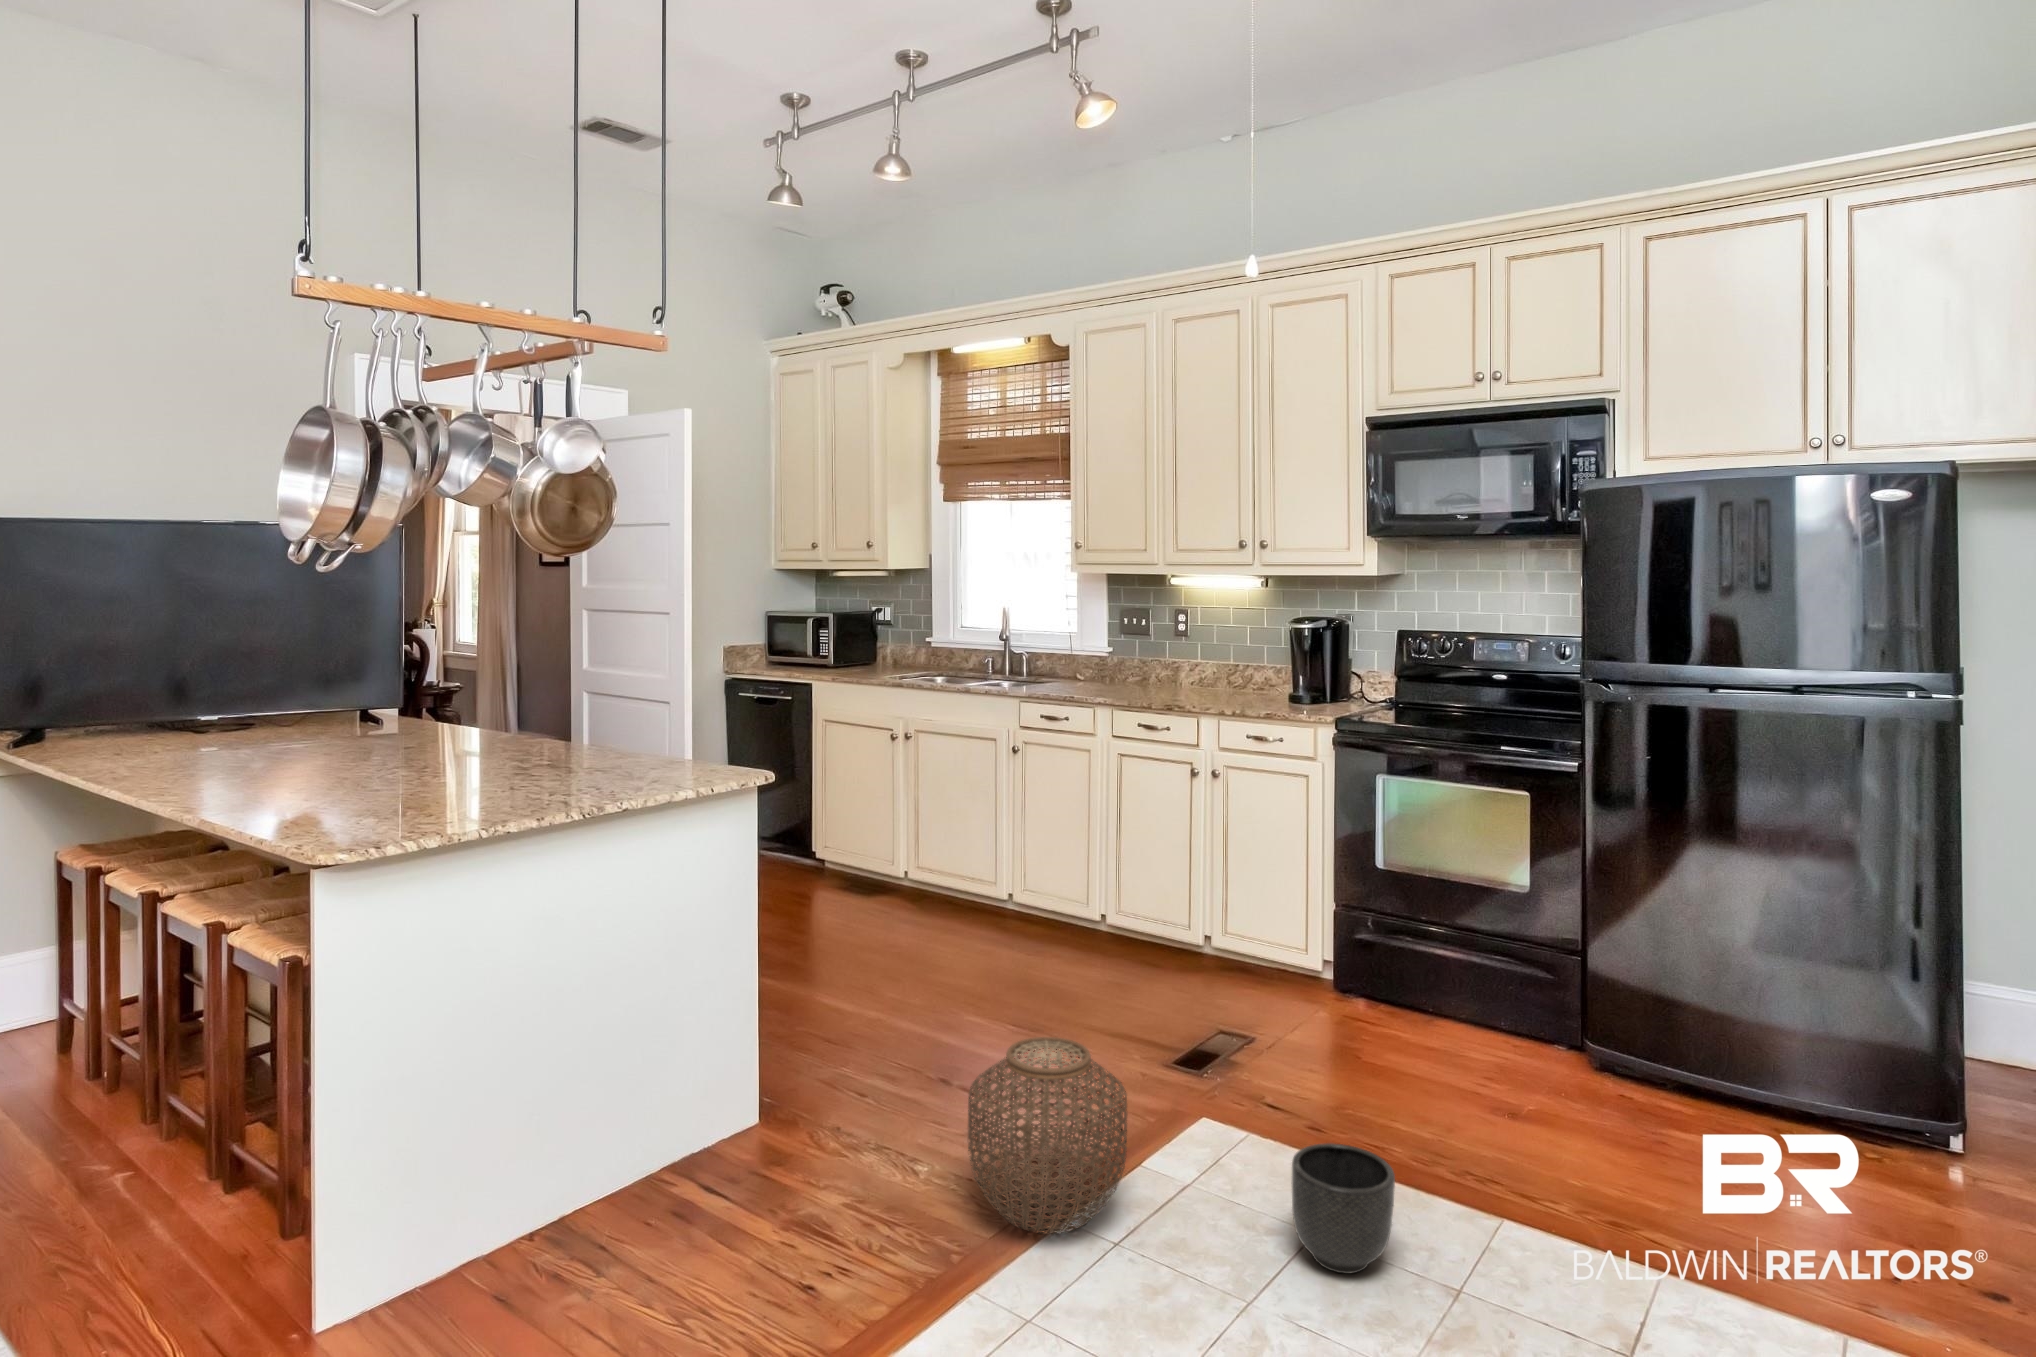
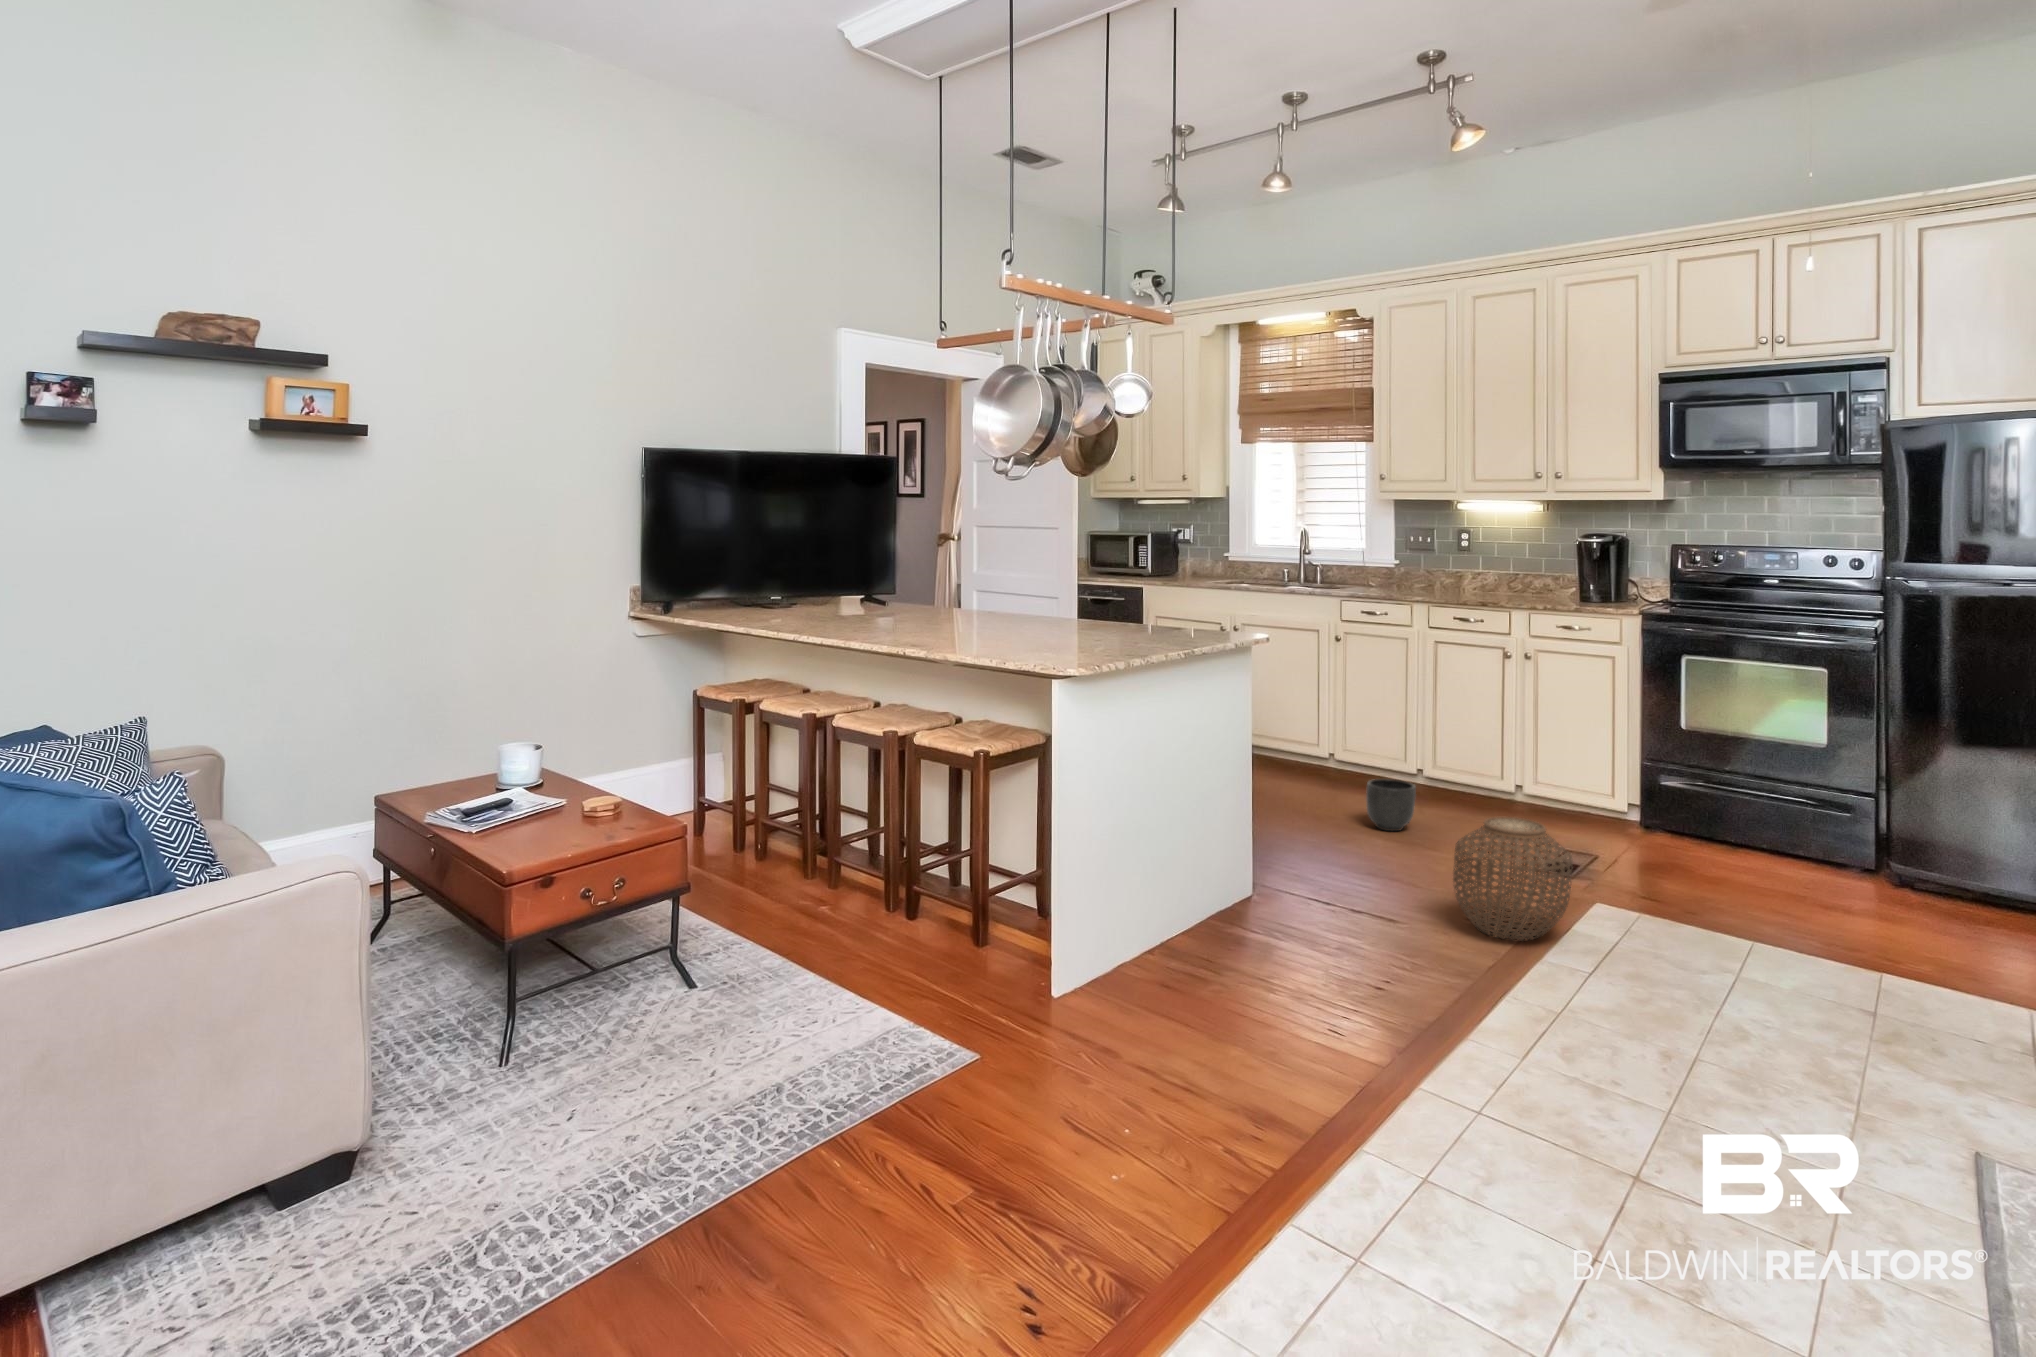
planter: present [1291,1143,1395,1274] -> present [1366,779,1416,831]

